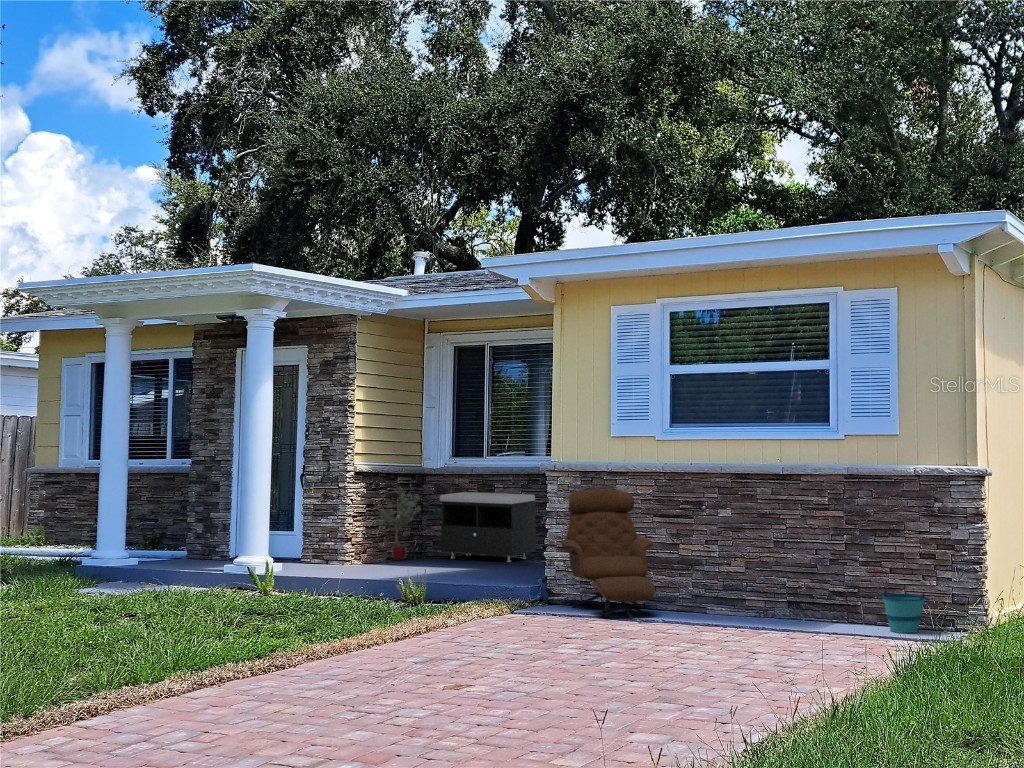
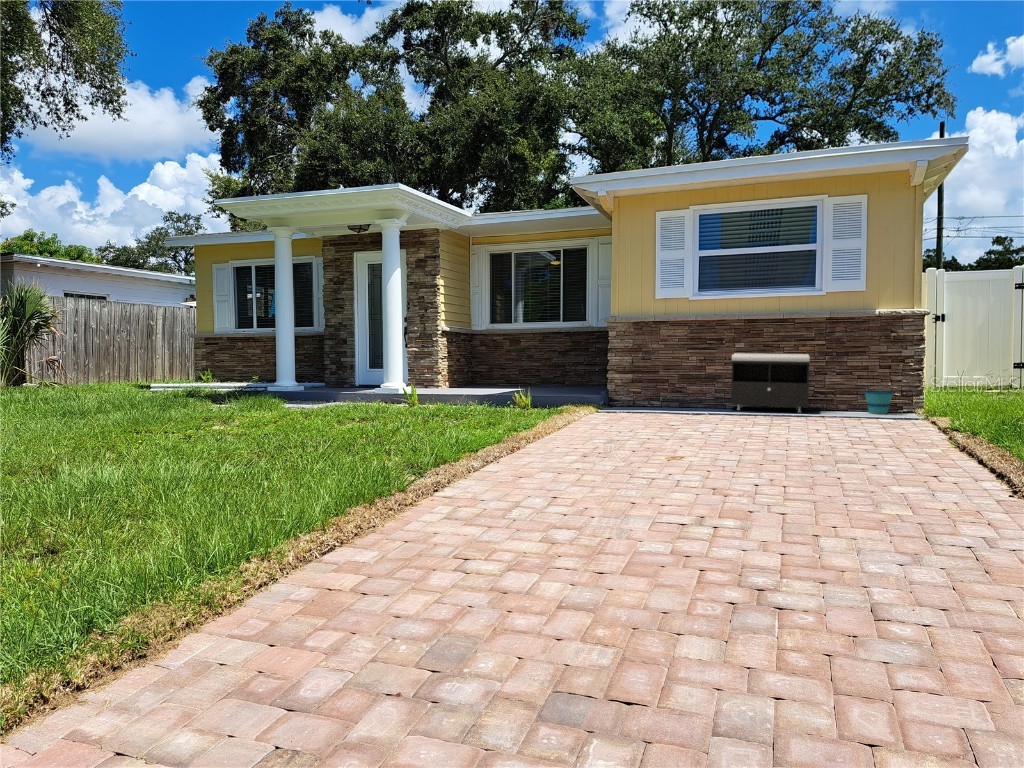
potted tree: present [376,487,420,560] -> none [453,340,480,387]
lounge chair: present [561,489,655,619] -> none [633,333,711,413]
storage bench: present [440,492,536,562] -> present [731,353,810,412]

